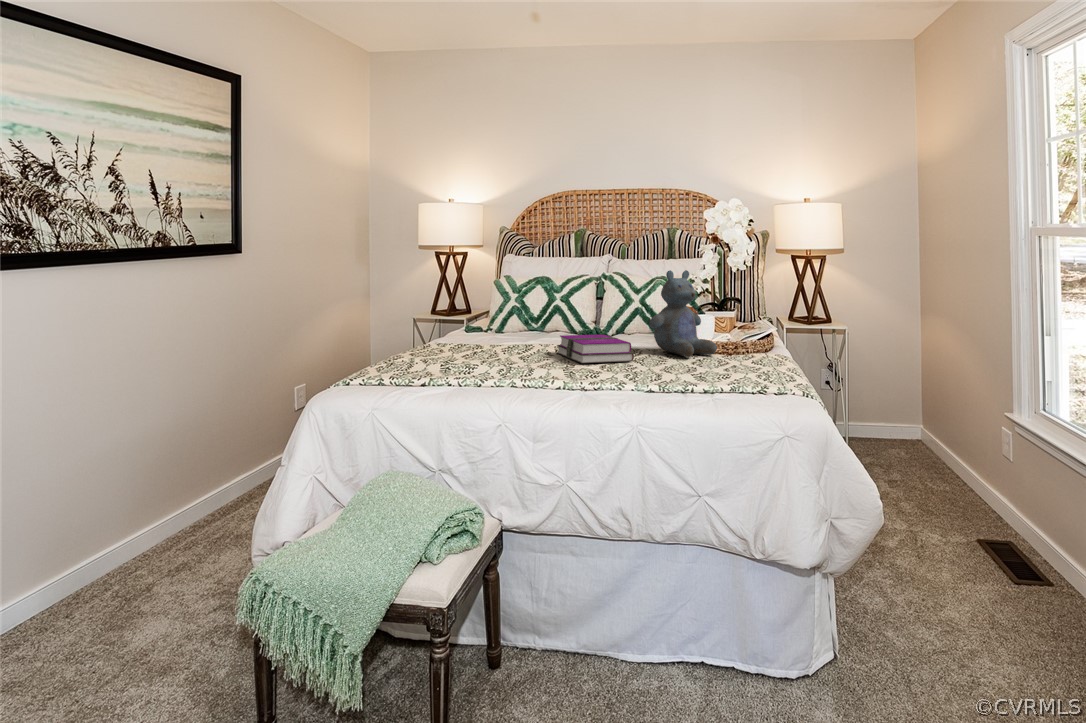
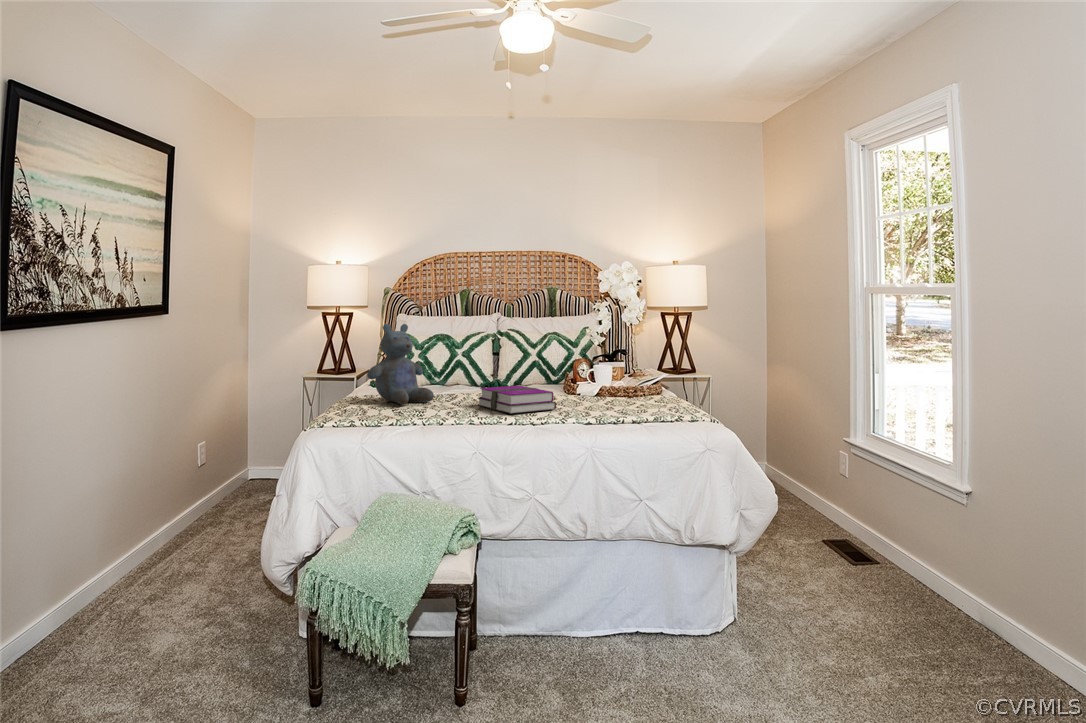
stuffed bear: present [649,270,717,357] -> present [367,324,434,405]

